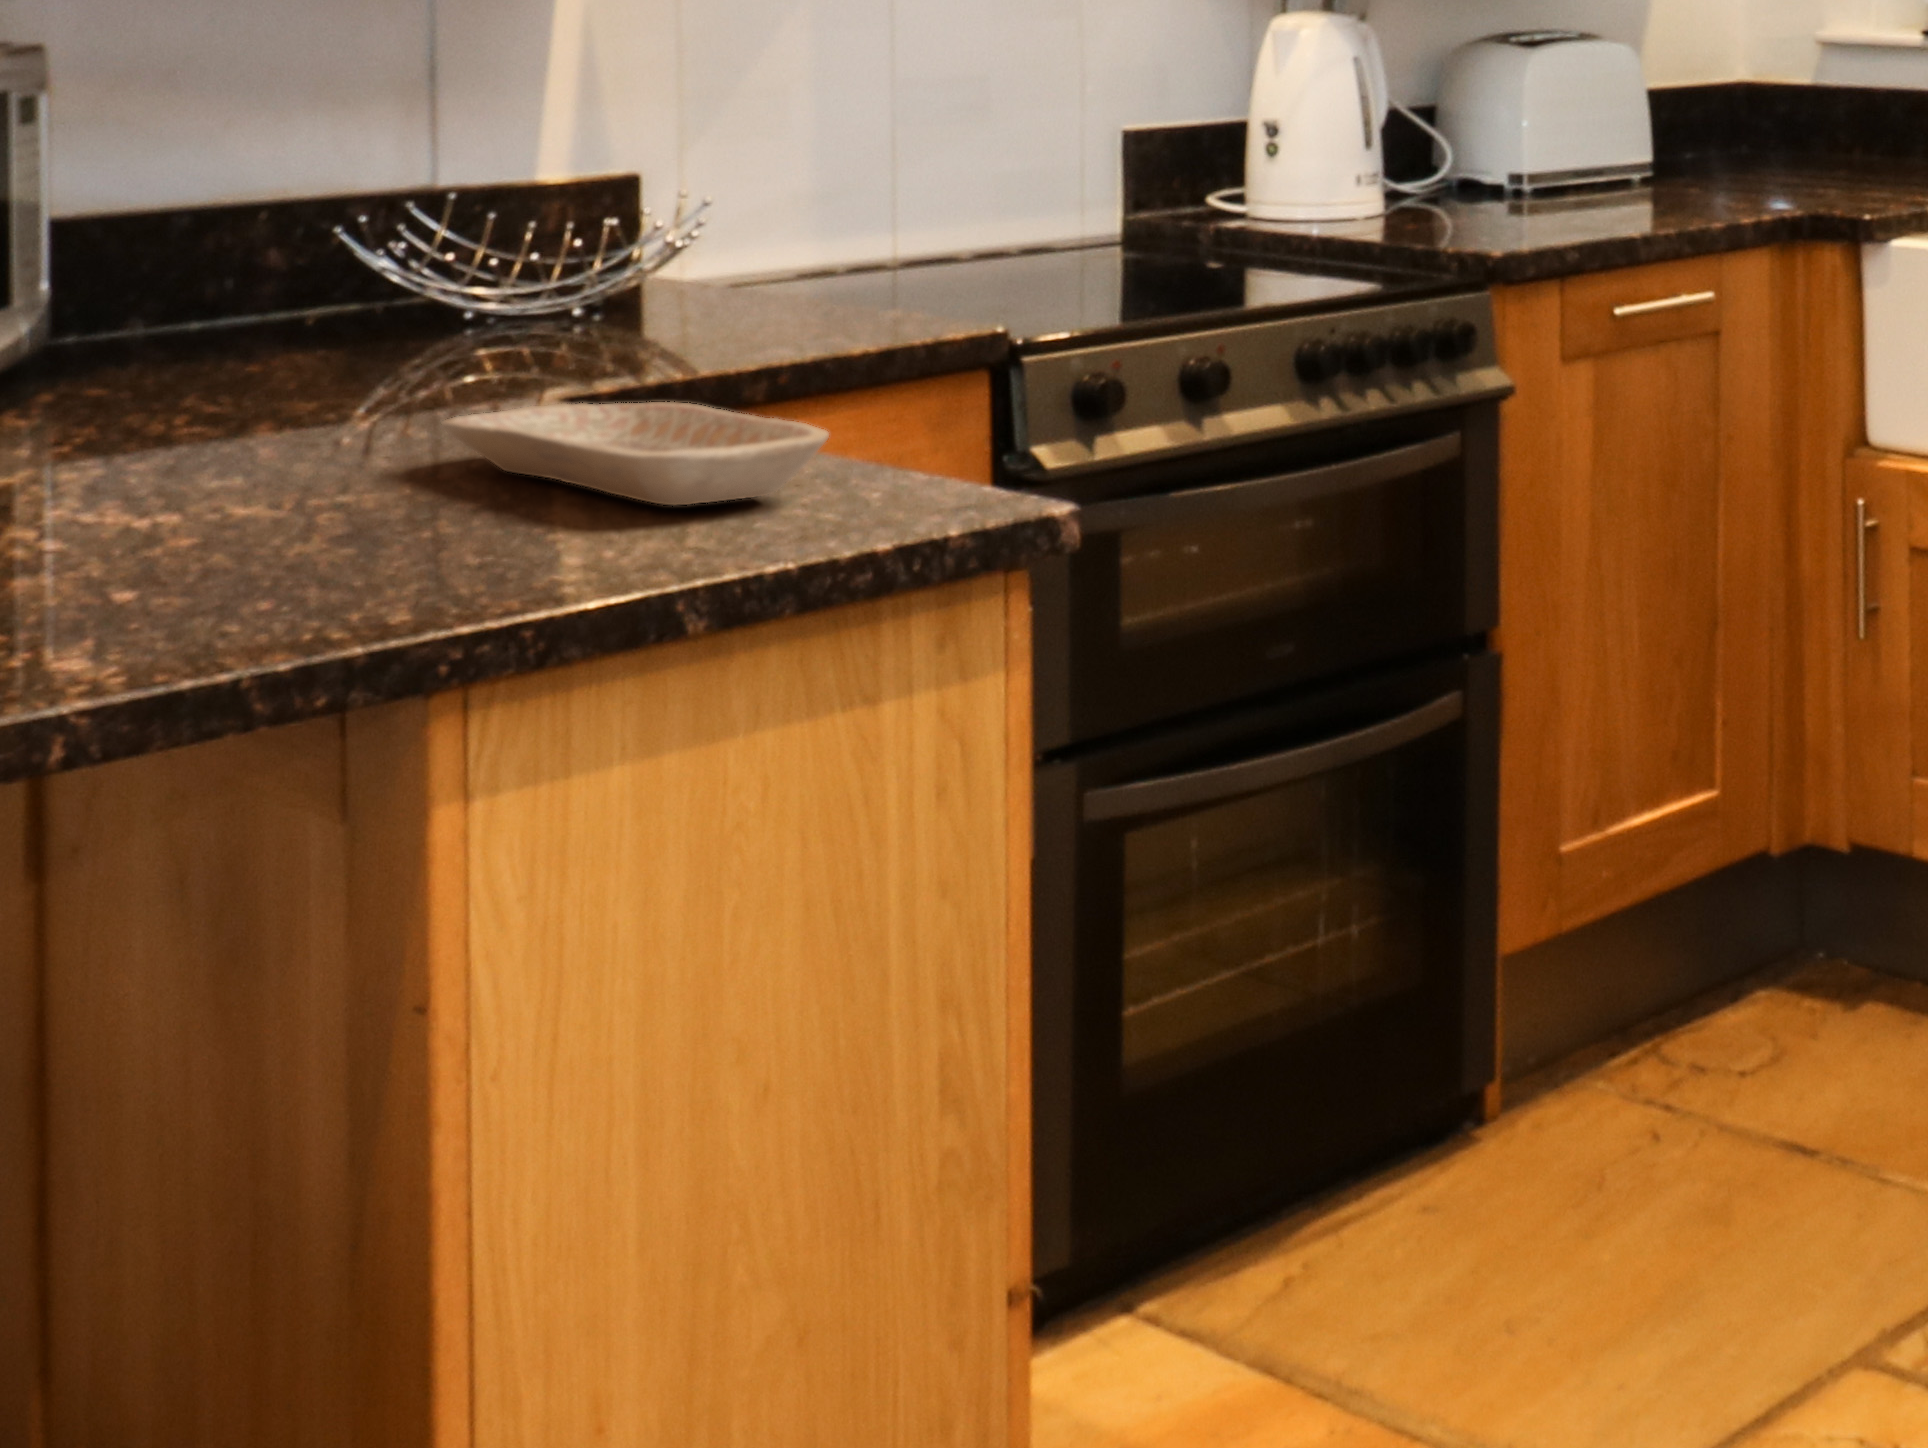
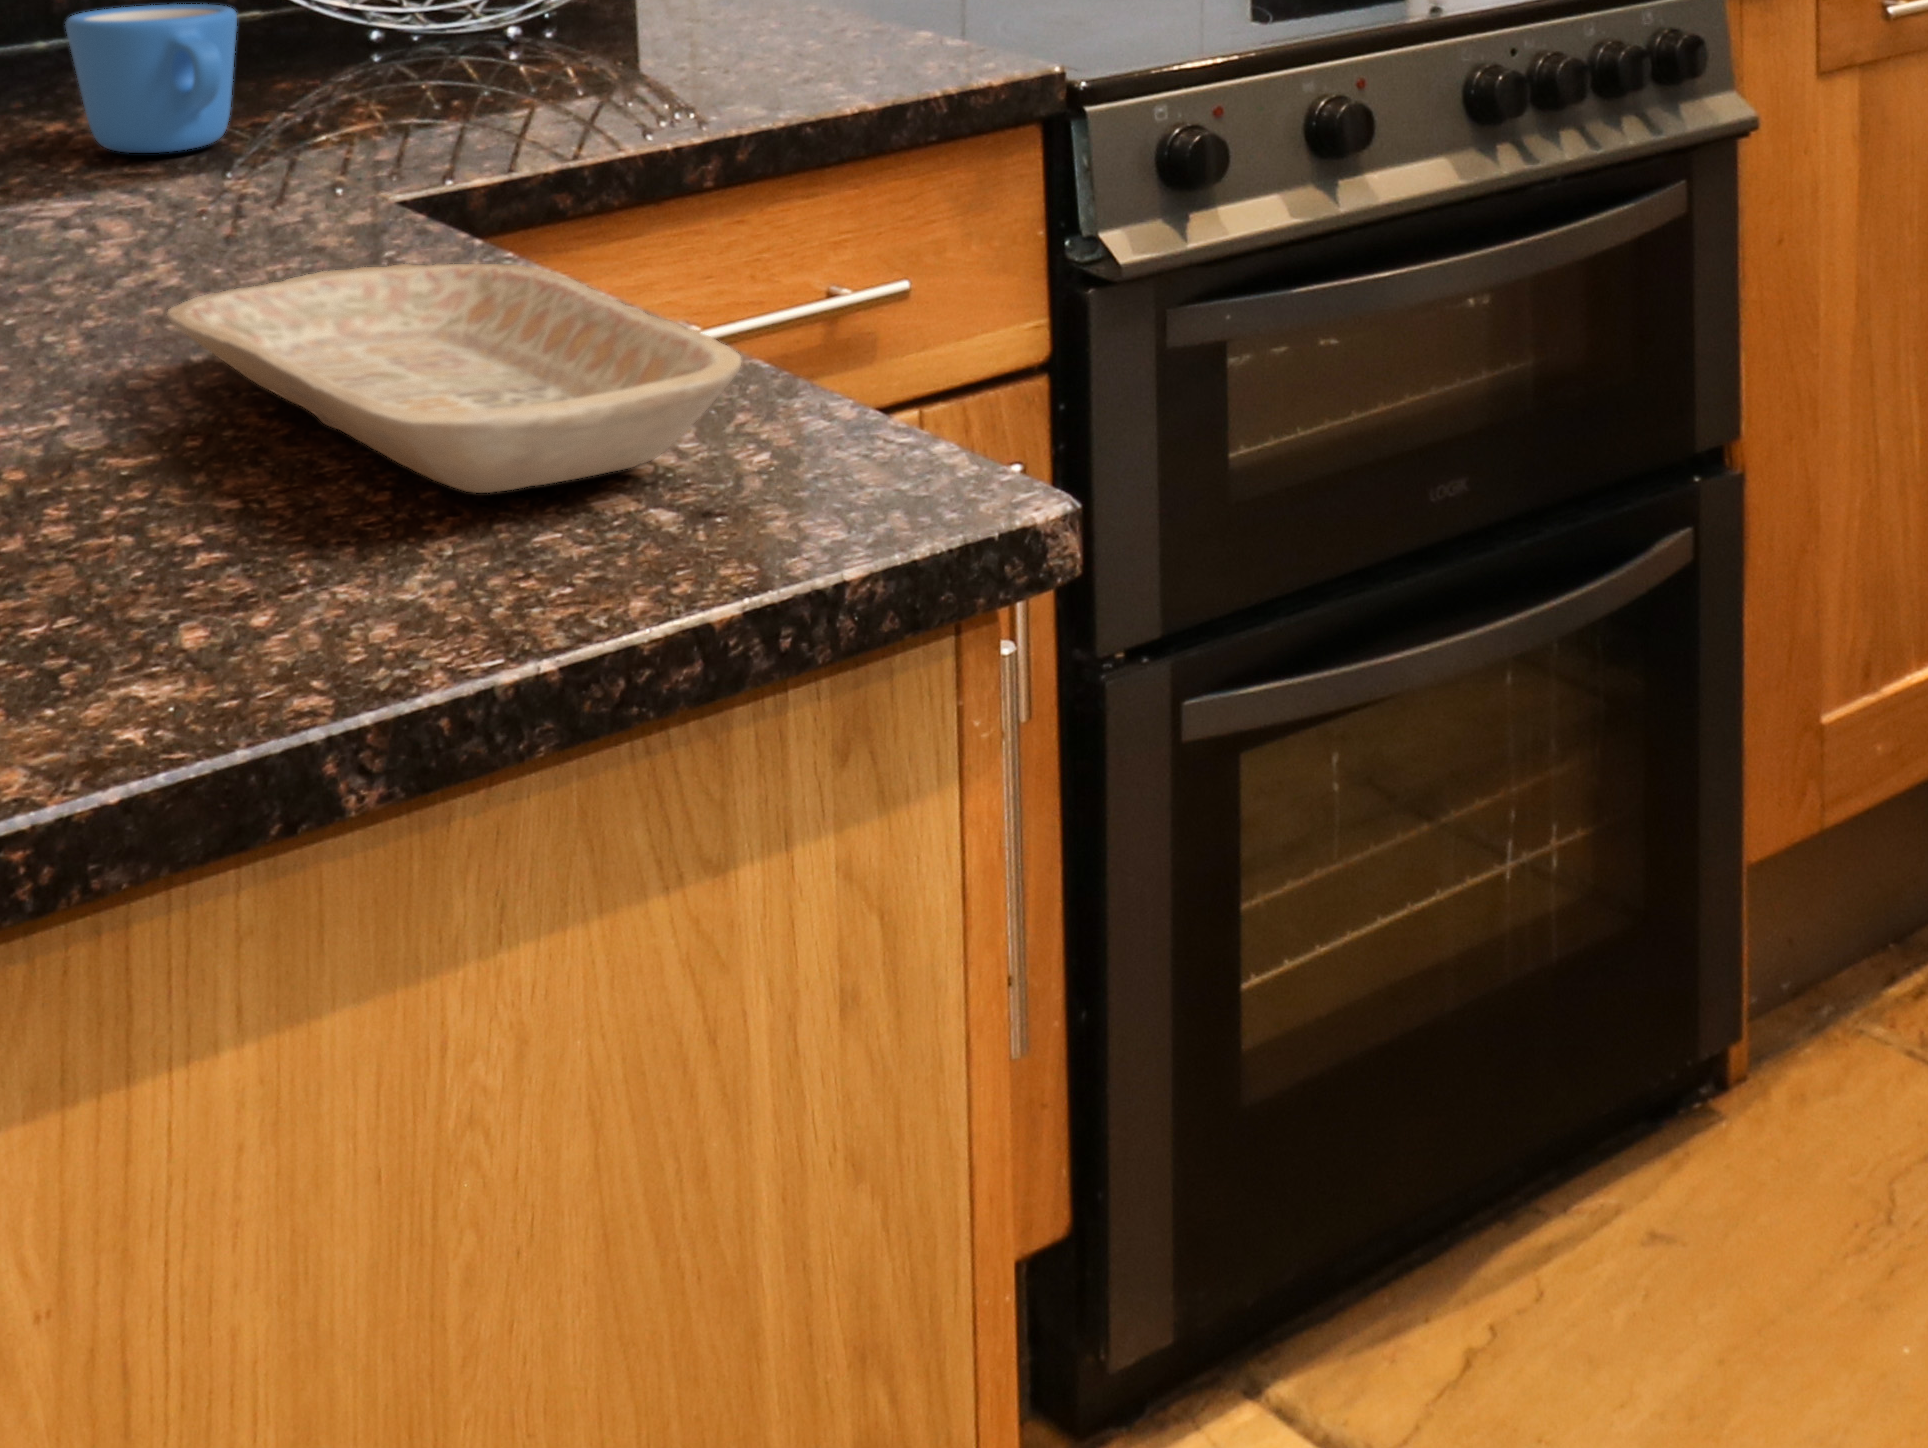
mug: none [281,266,404,367] -> present [66,4,237,153]

